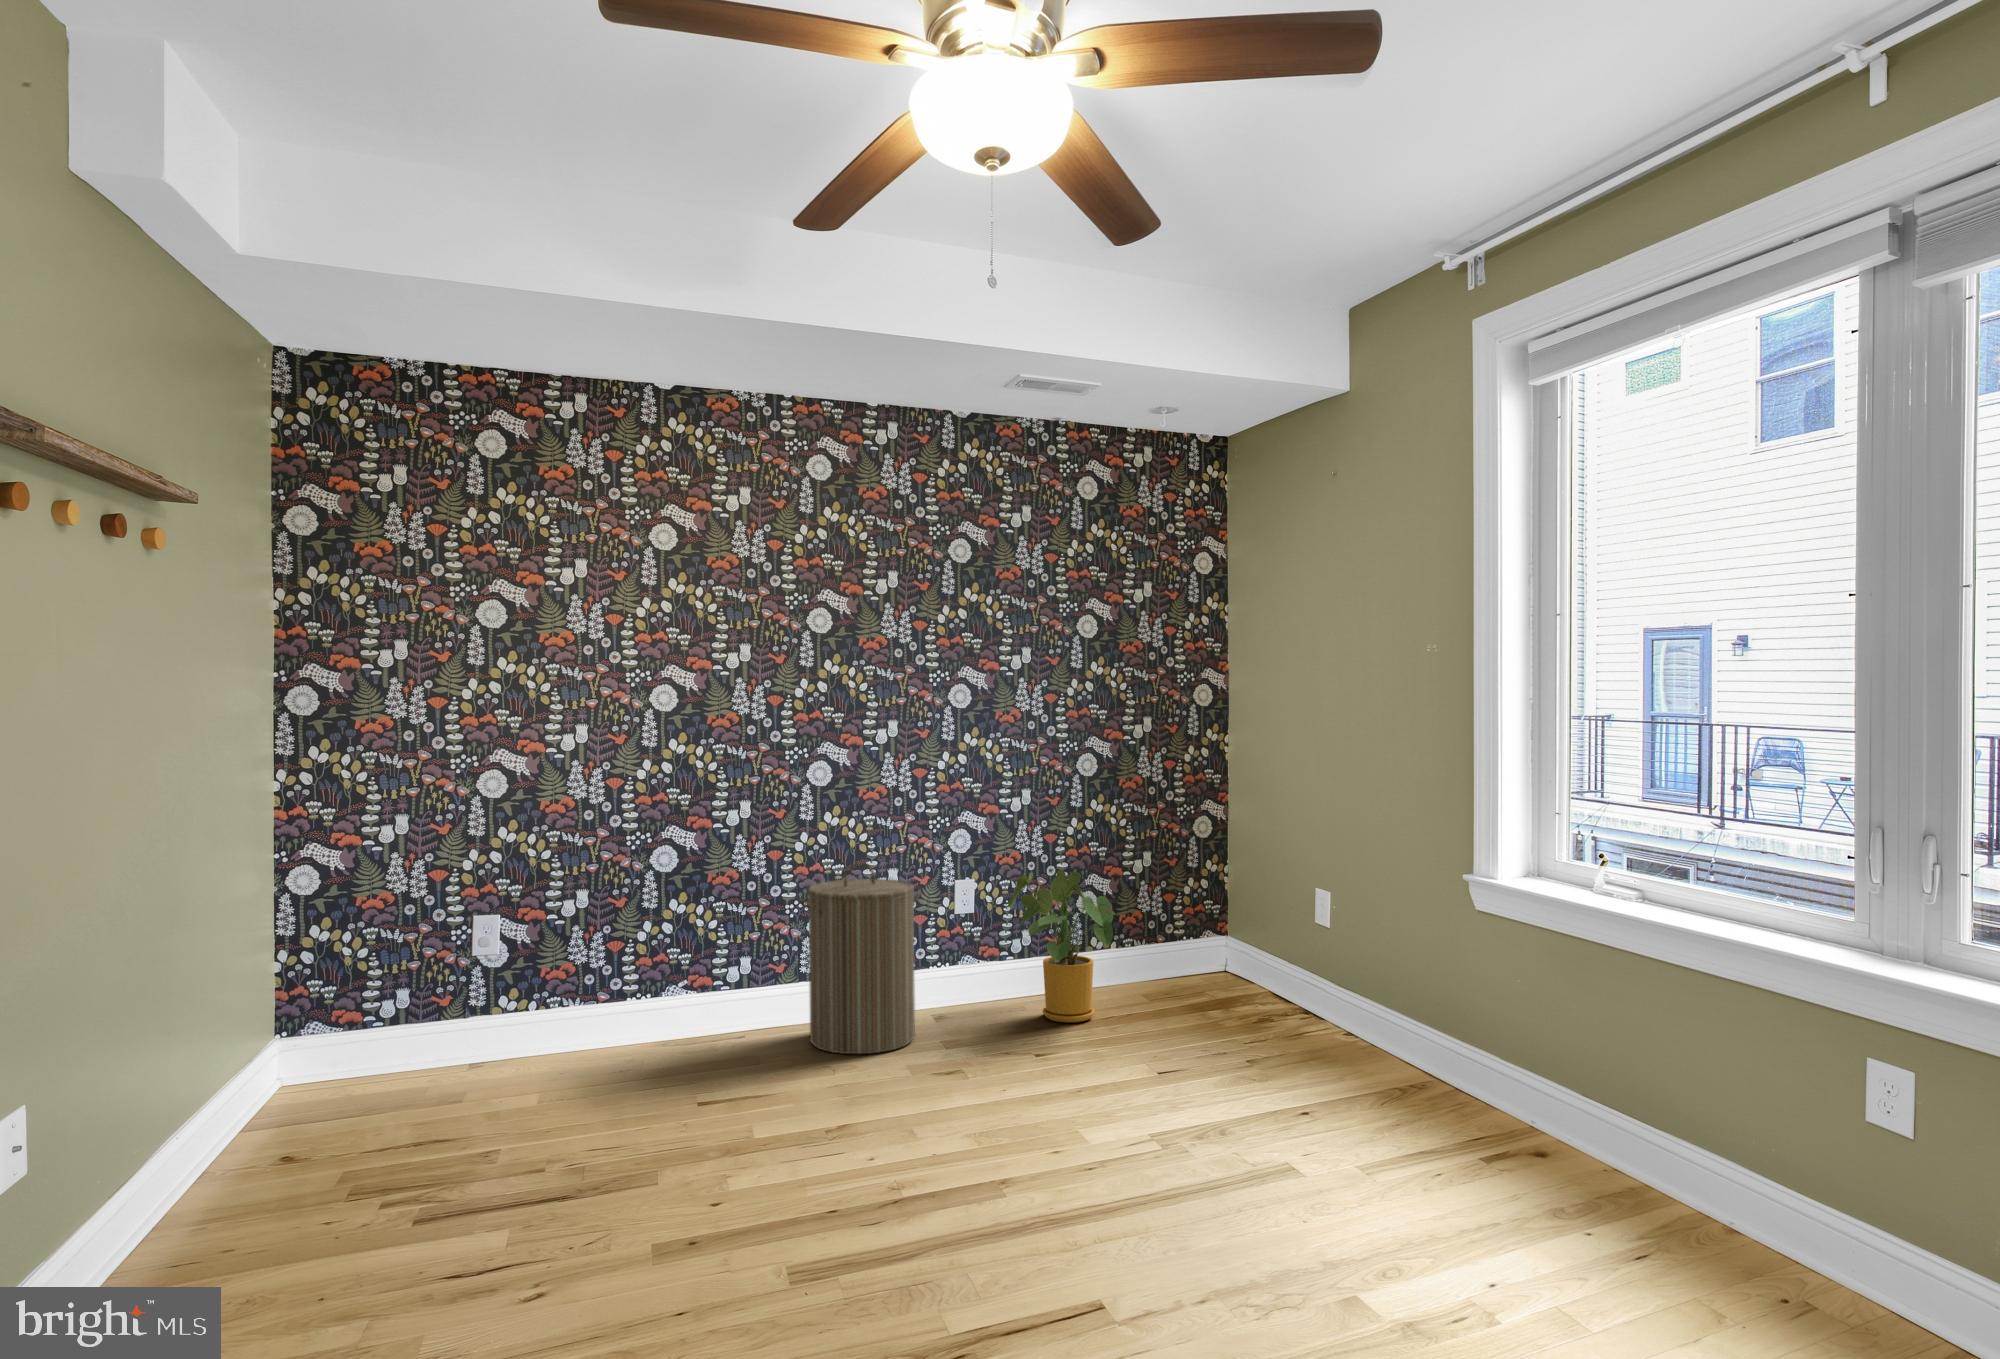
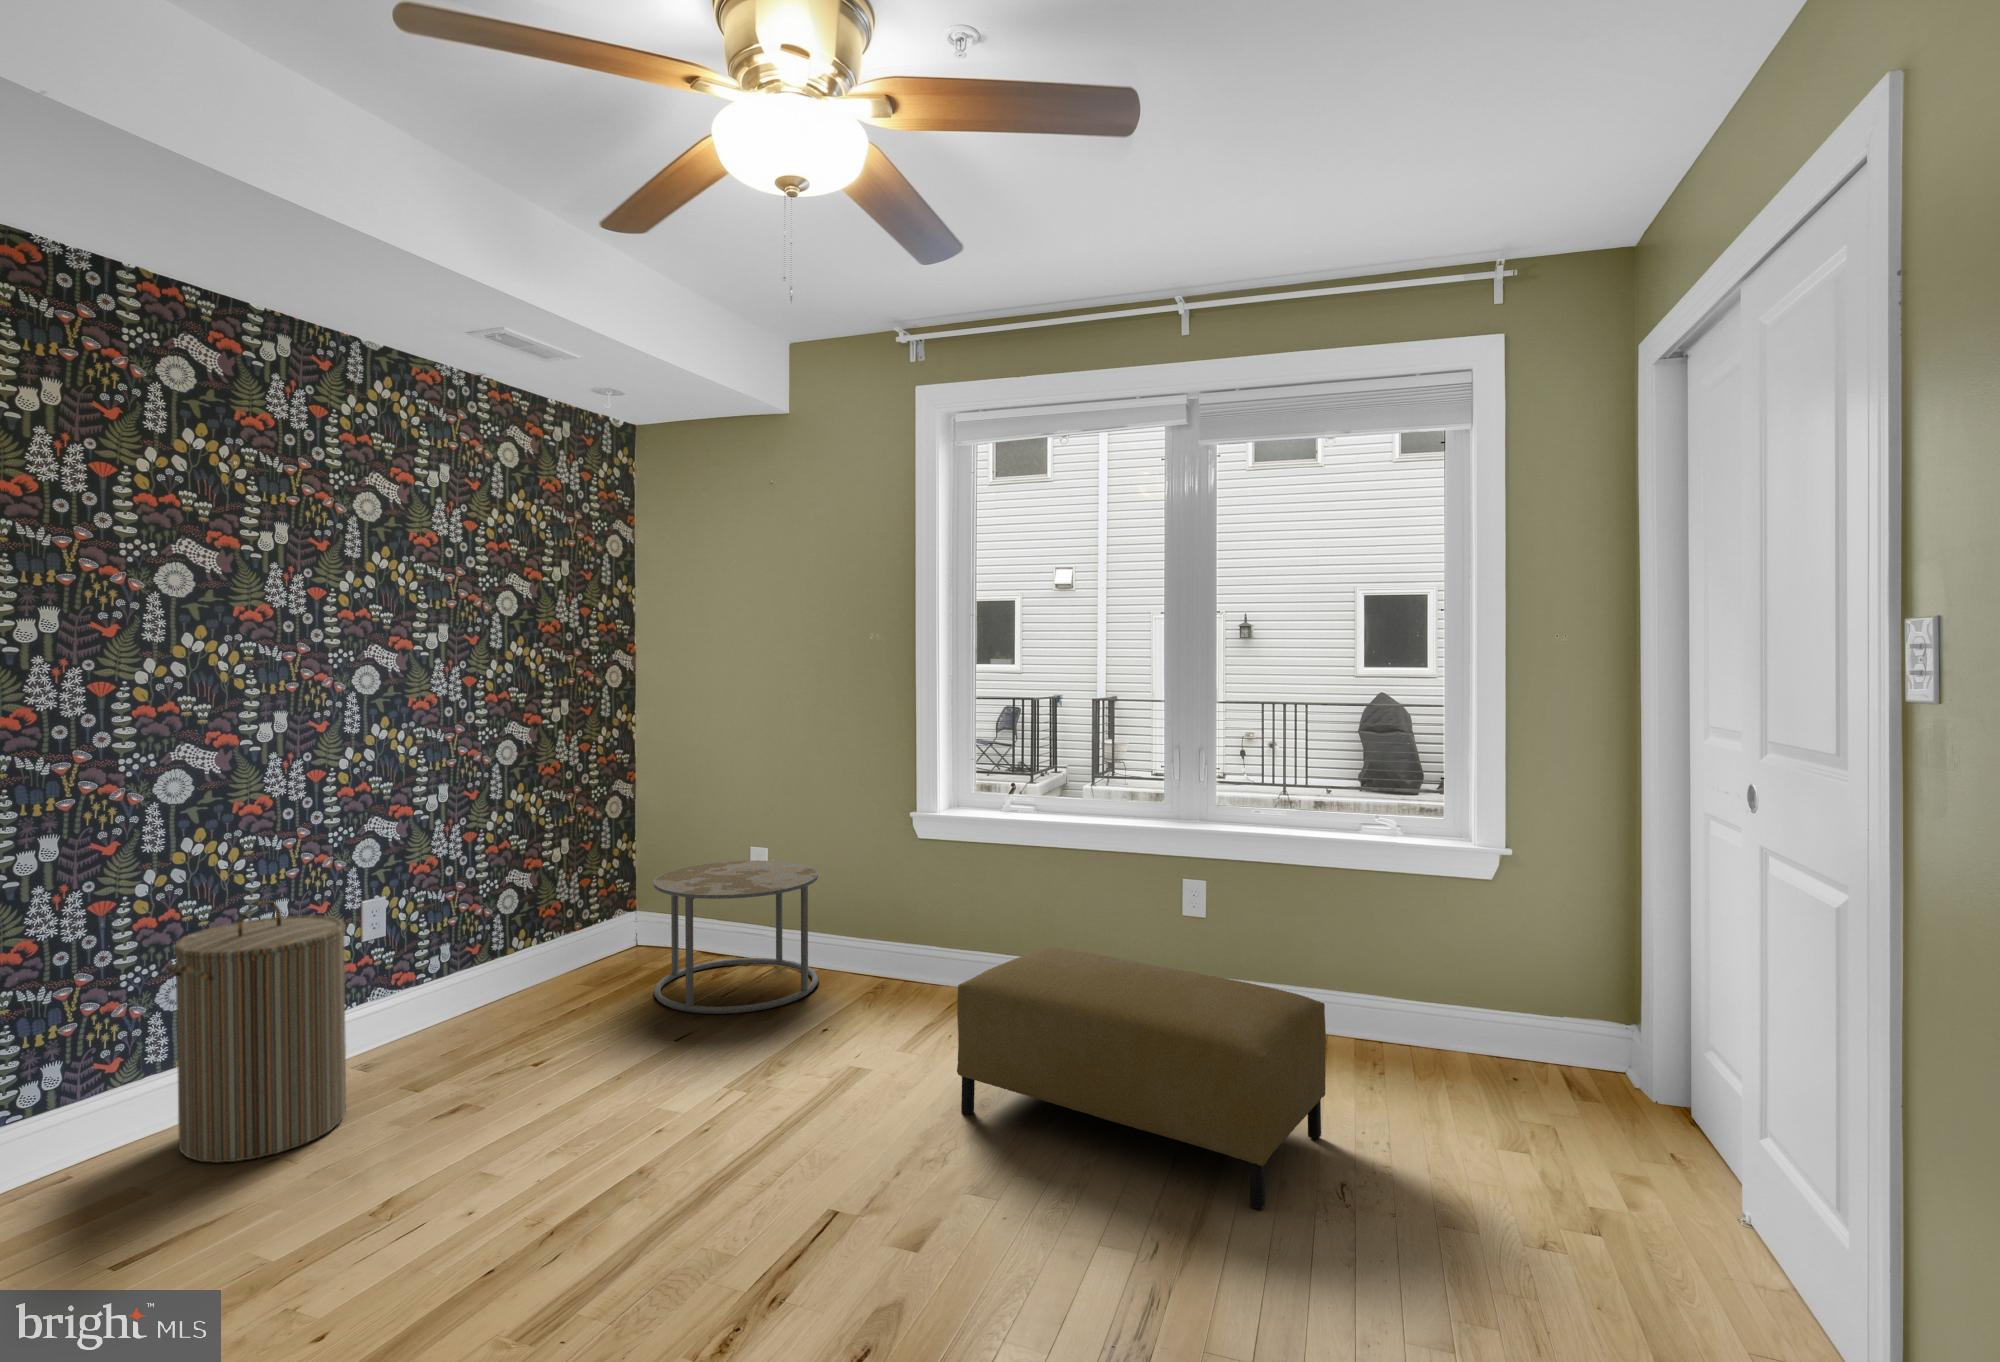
house plant: present [1008,870,1116,1023] -> none [436,872,586,1042]
side table: none [1198,889,1371,1042] -> present [654,861,818,1014]
ottoman: none [1374,1009,1806,1322] -> present [957,947,1326,1209]

